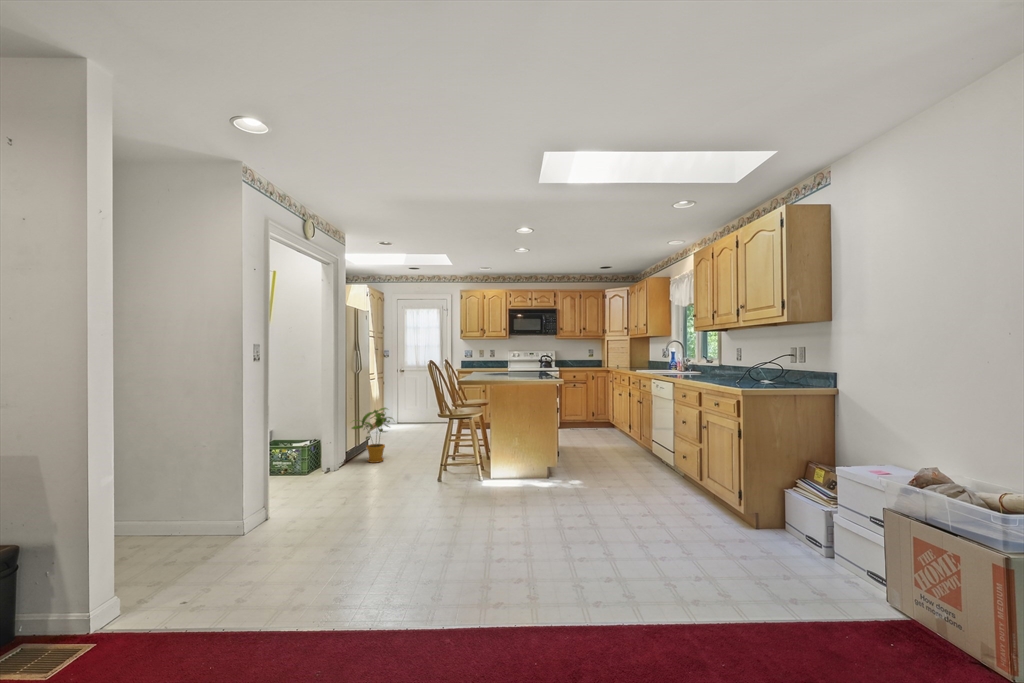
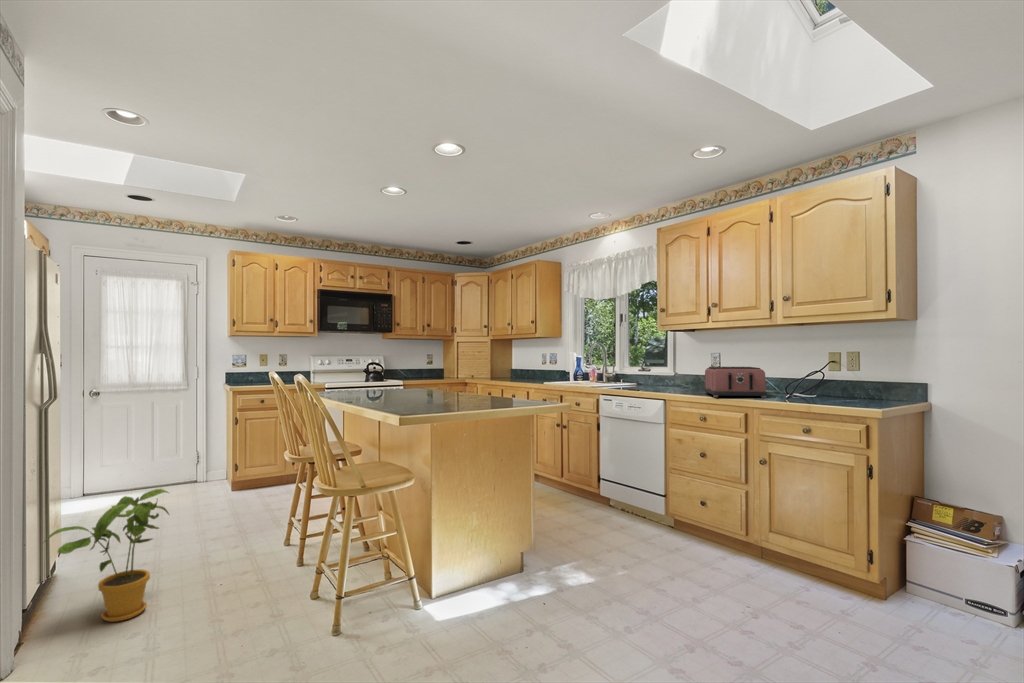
toaster: none [695,359,746,382] -> present [704,367,767,398]

